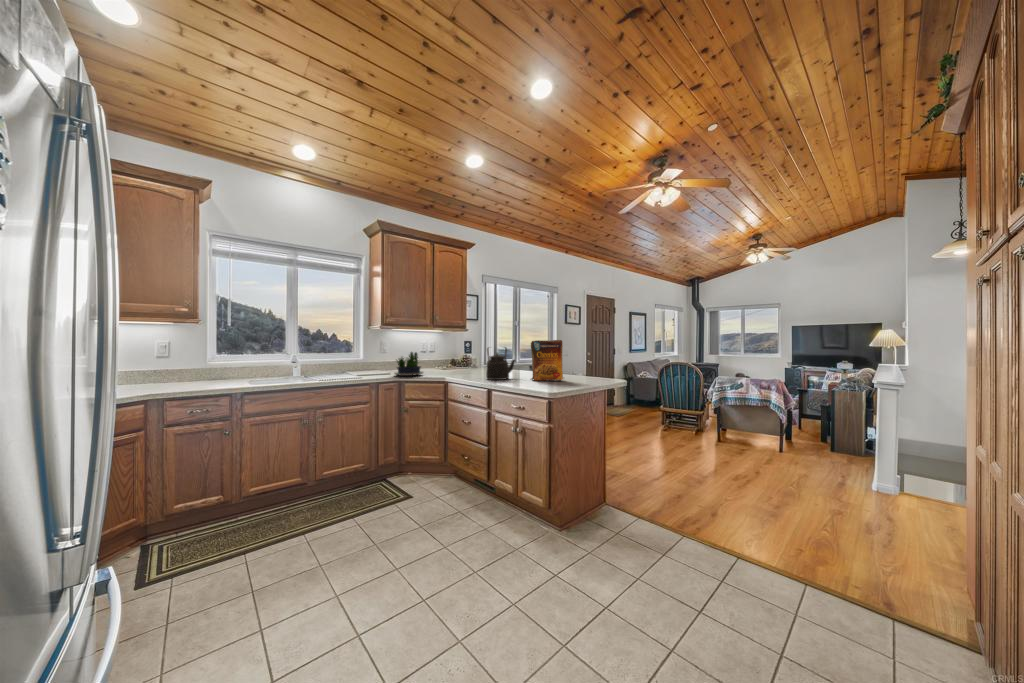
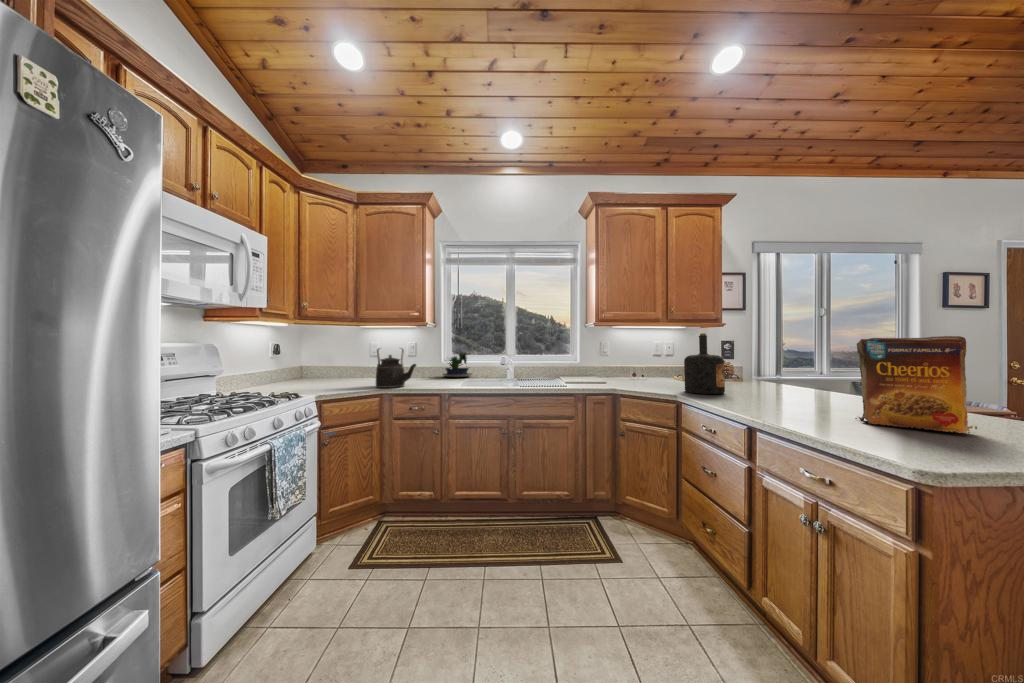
bottle: none [448,336,472,376] -> present [684,333,725,394]
kettle: present [486,347,516,380] -> present [376,348,416,388]
potted plant: present [395,352,423,376] -> present [443,353,472,377]

